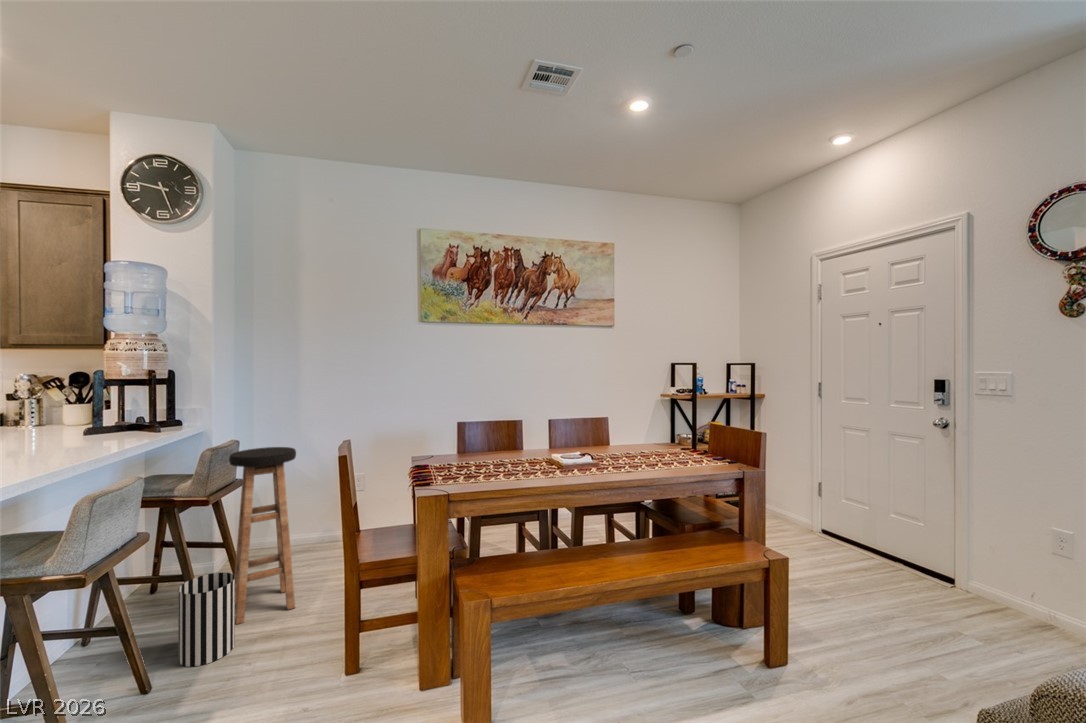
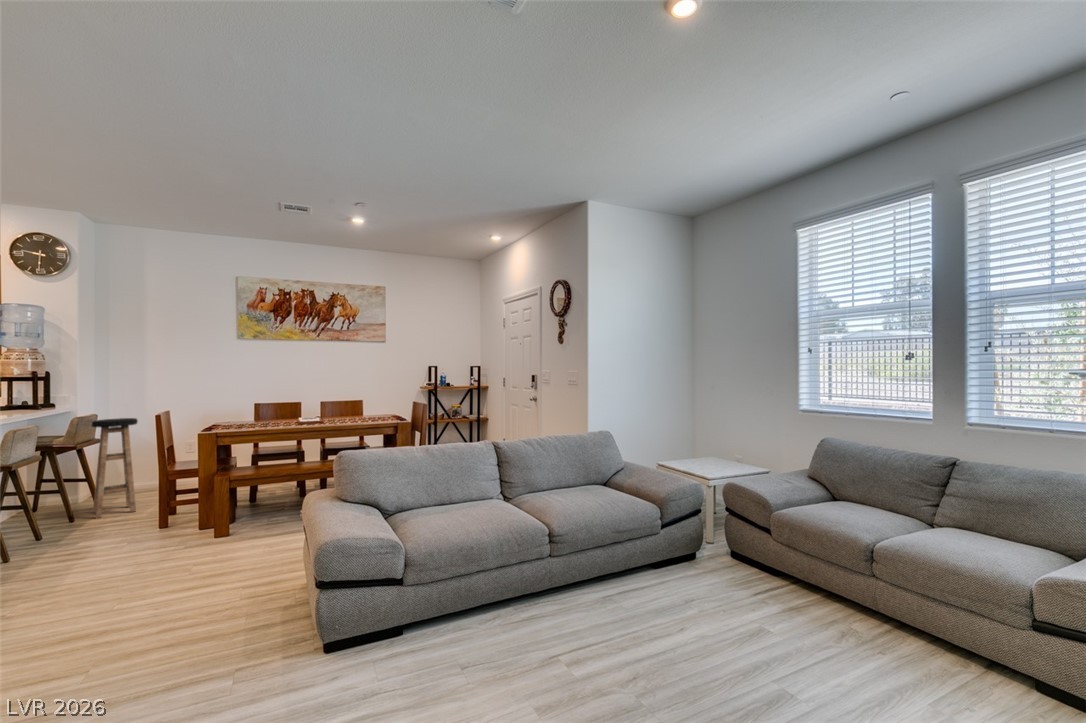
wastebasket: present [178,573,235,667] -> none [60,485,96,531]

